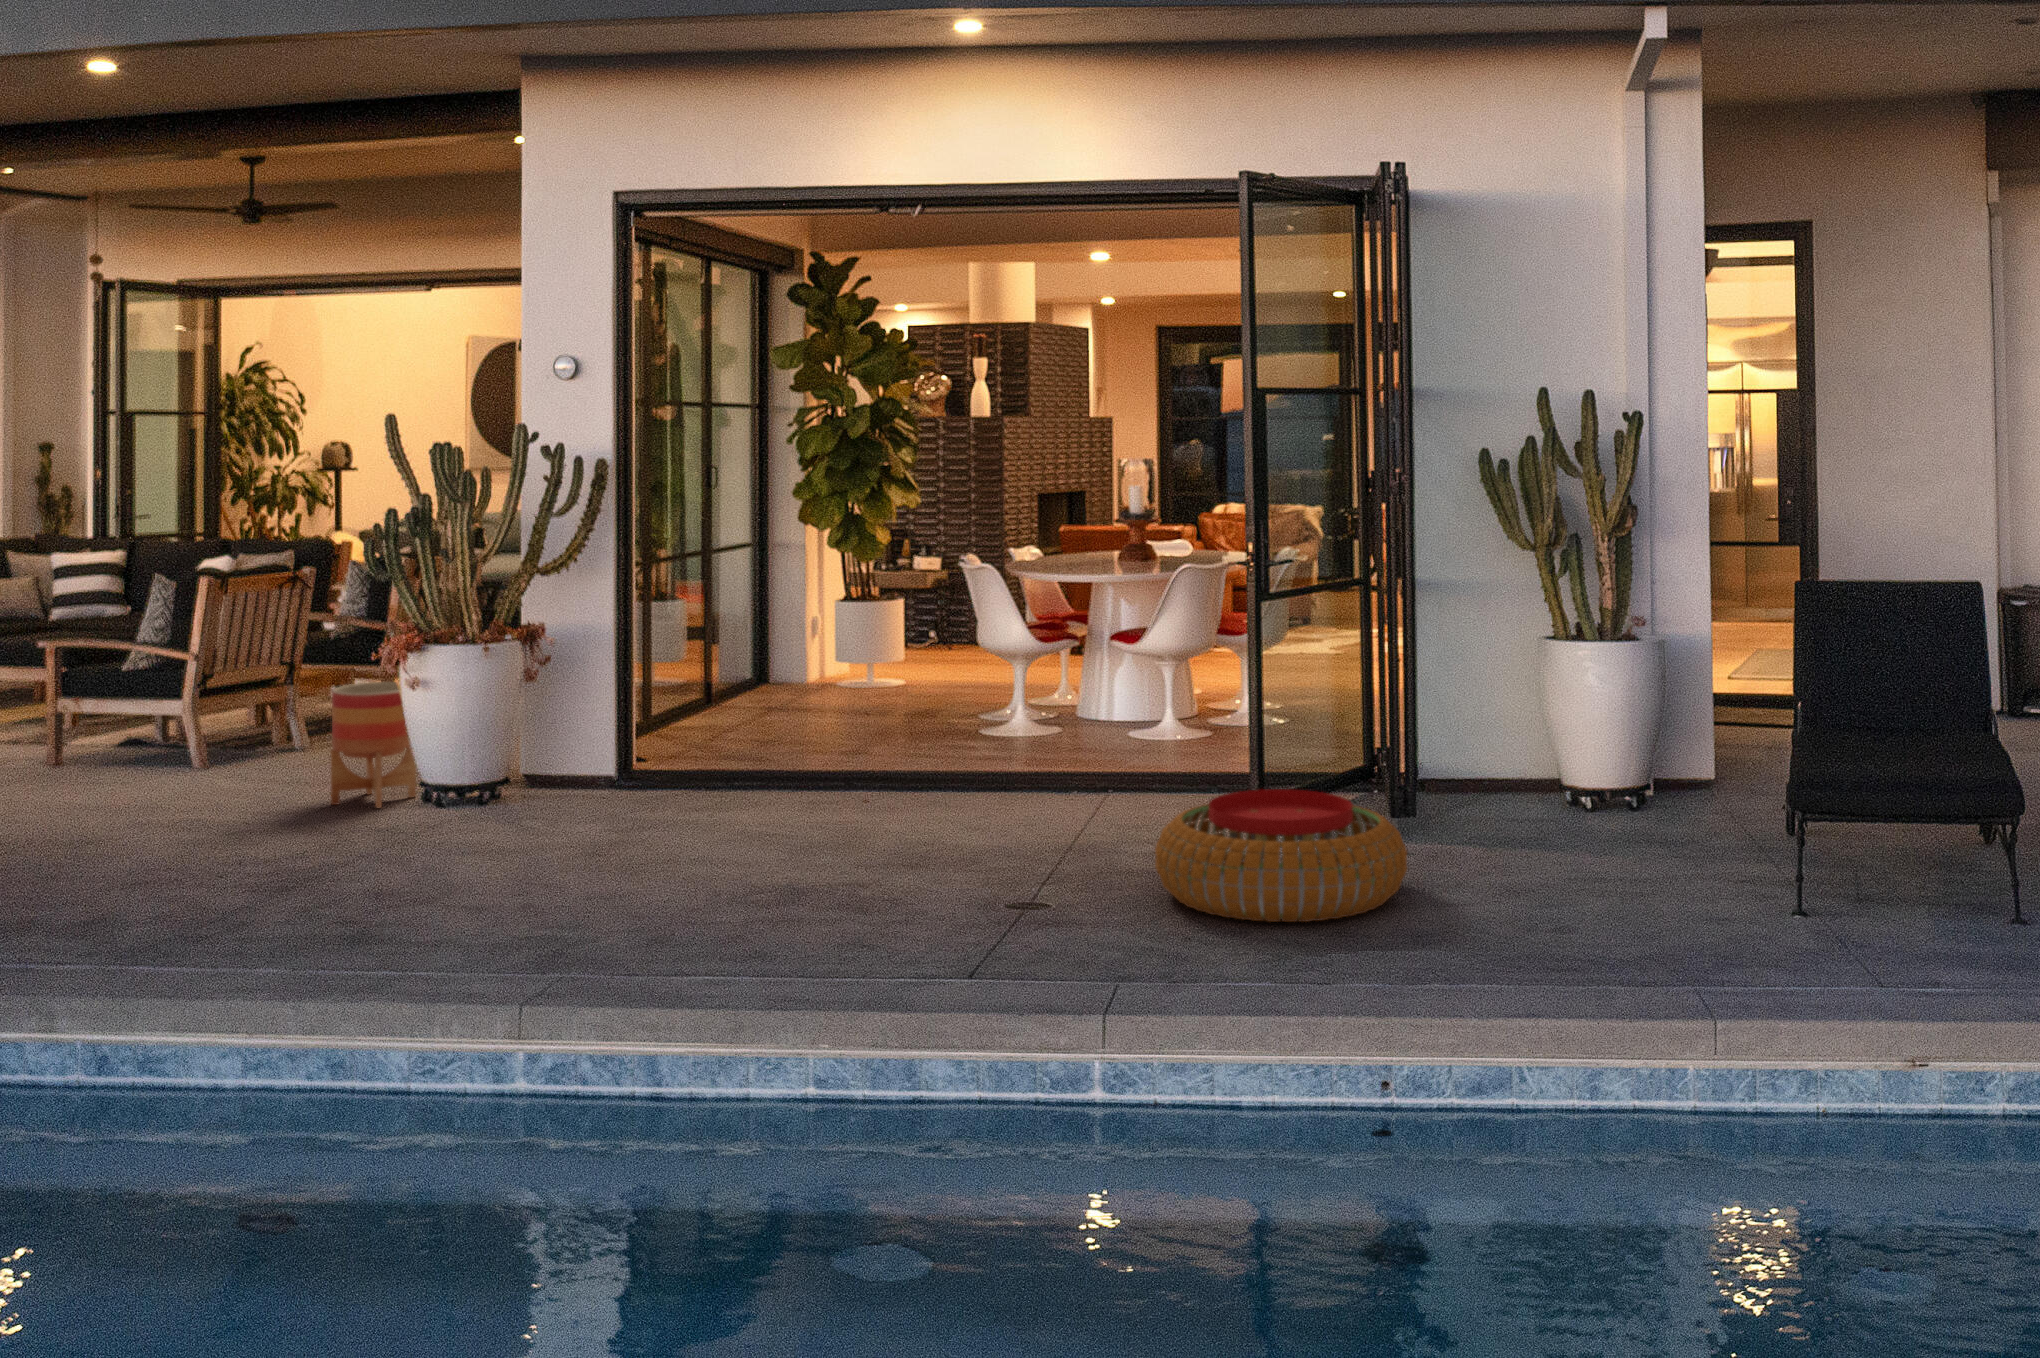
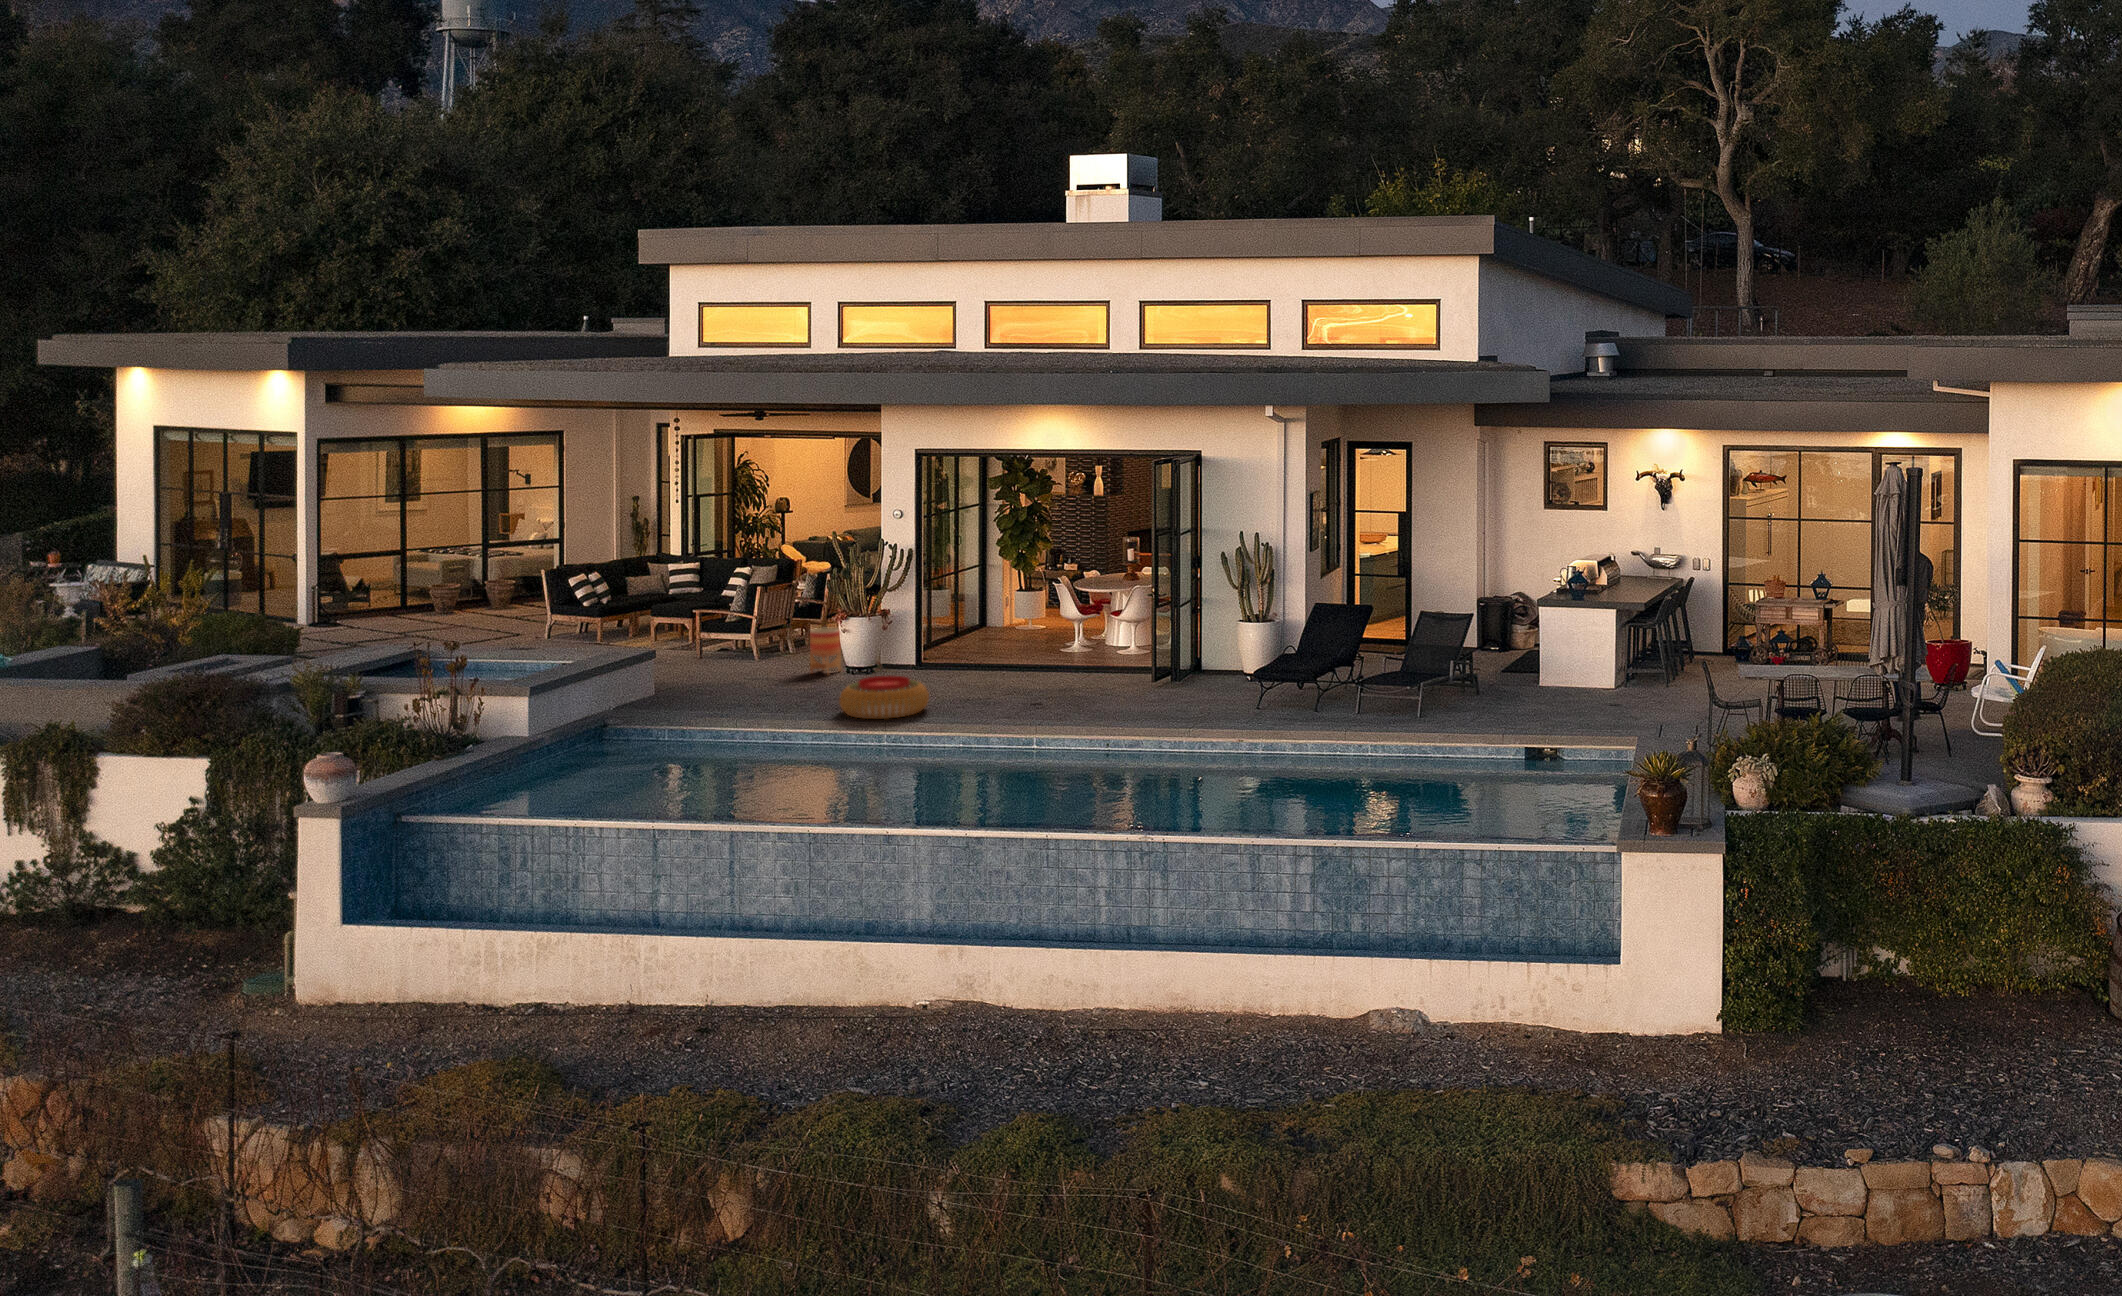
pouf: present [1155,789,1407,922] -> present [840,676,929,719]

